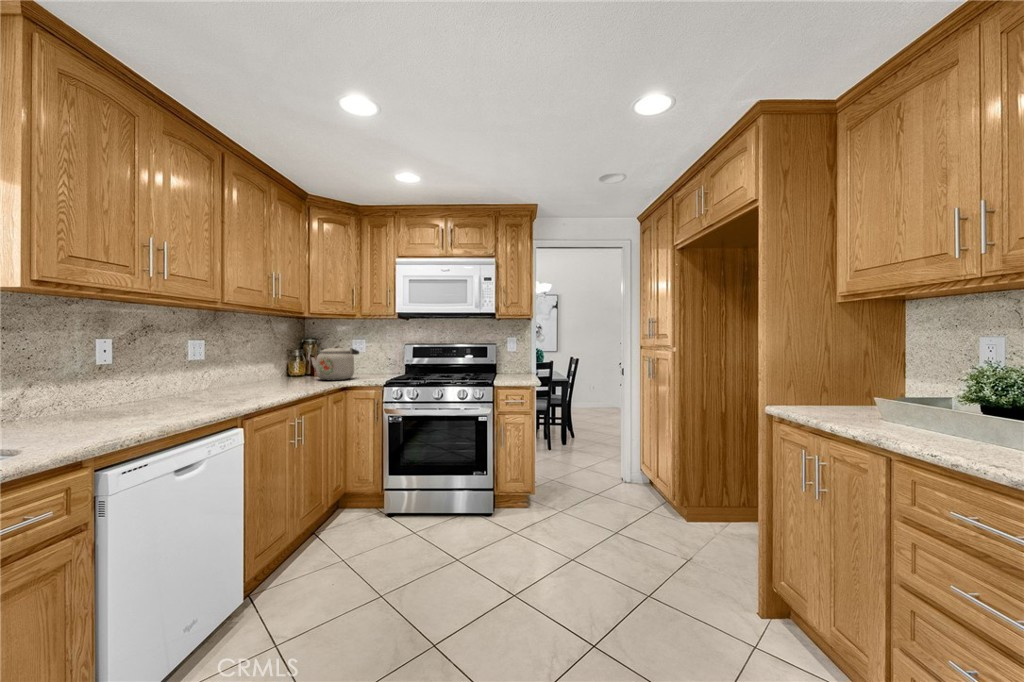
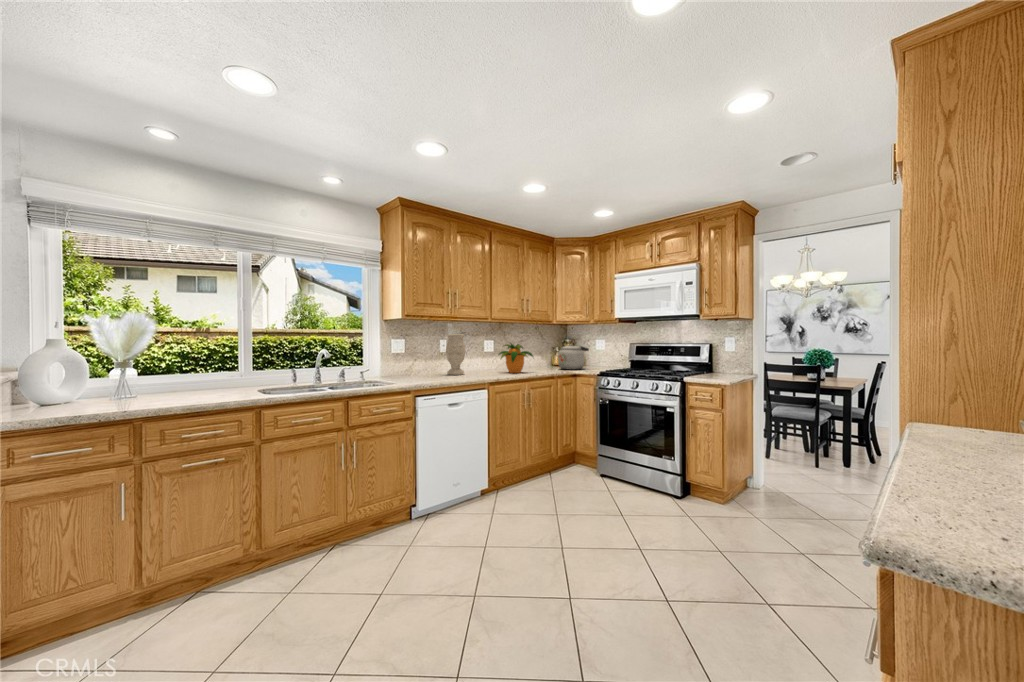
vase: none [118,328,171,409] -> present [446,334,466,375]
potted plant: none [226,343,297,393] -> present [499,344,533,373]

